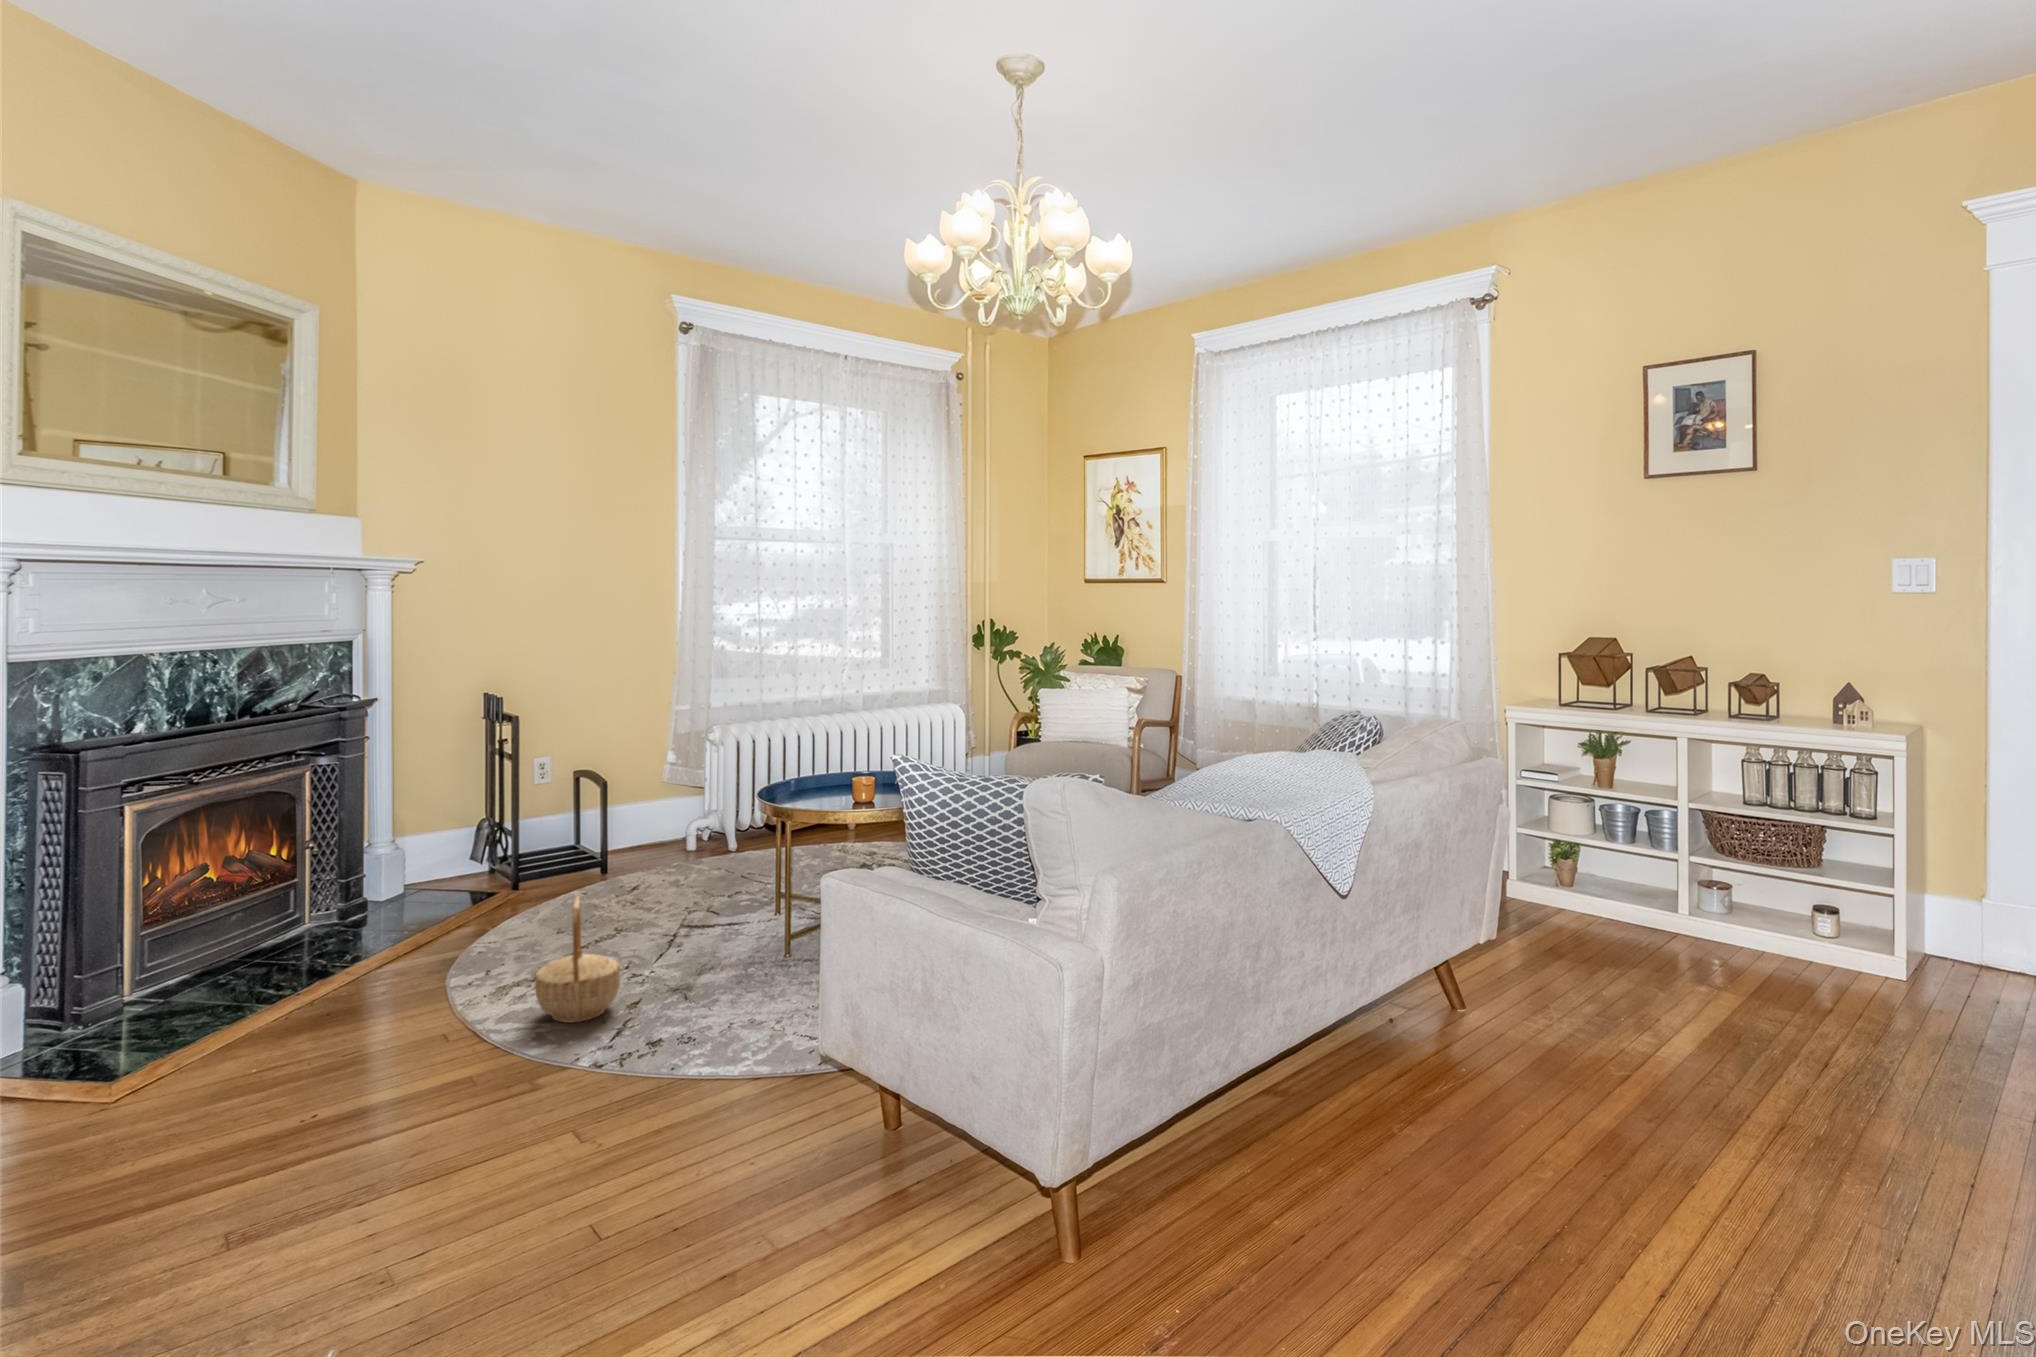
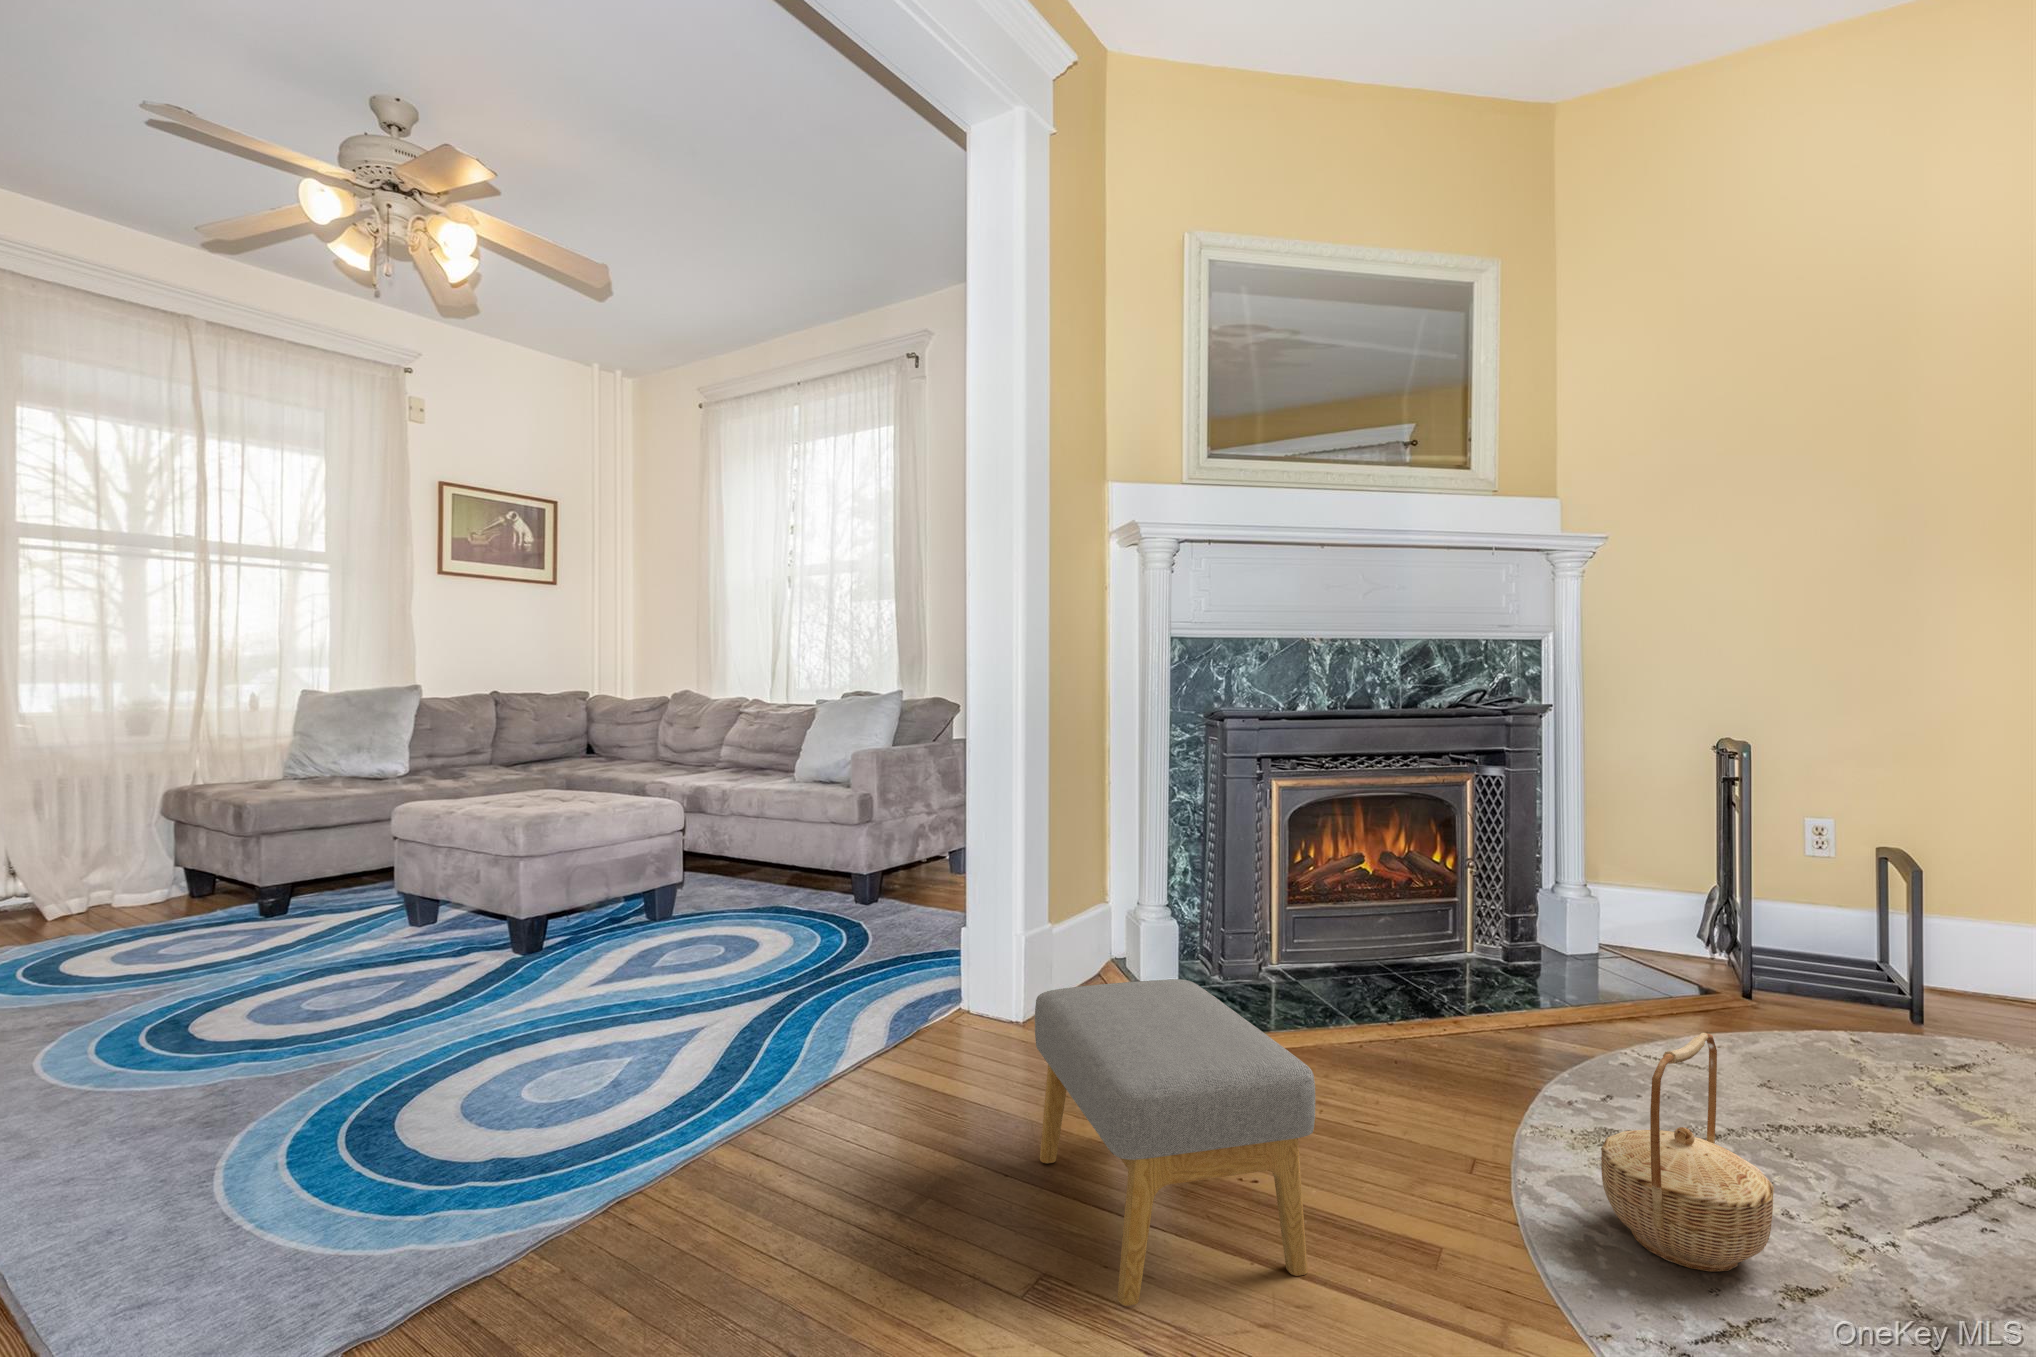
footstool: none [96,983,414,1197] -> present [1035,979,1315,1306]

